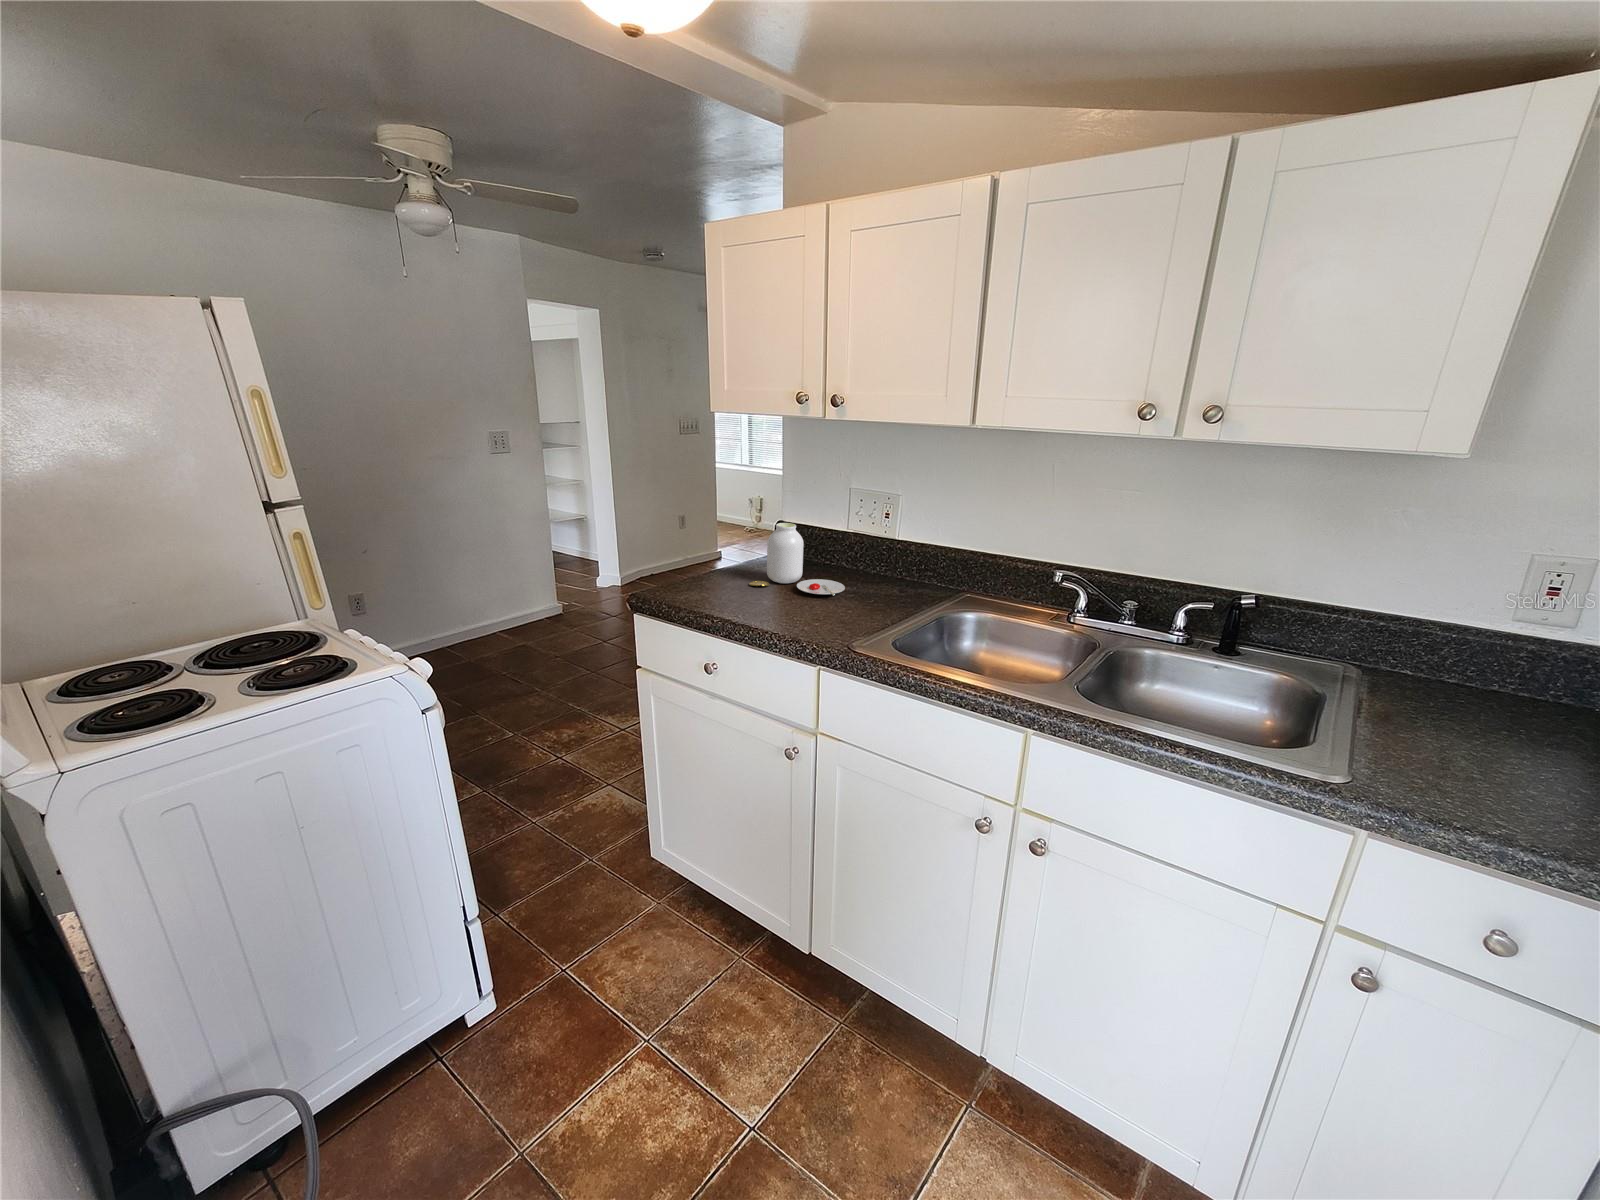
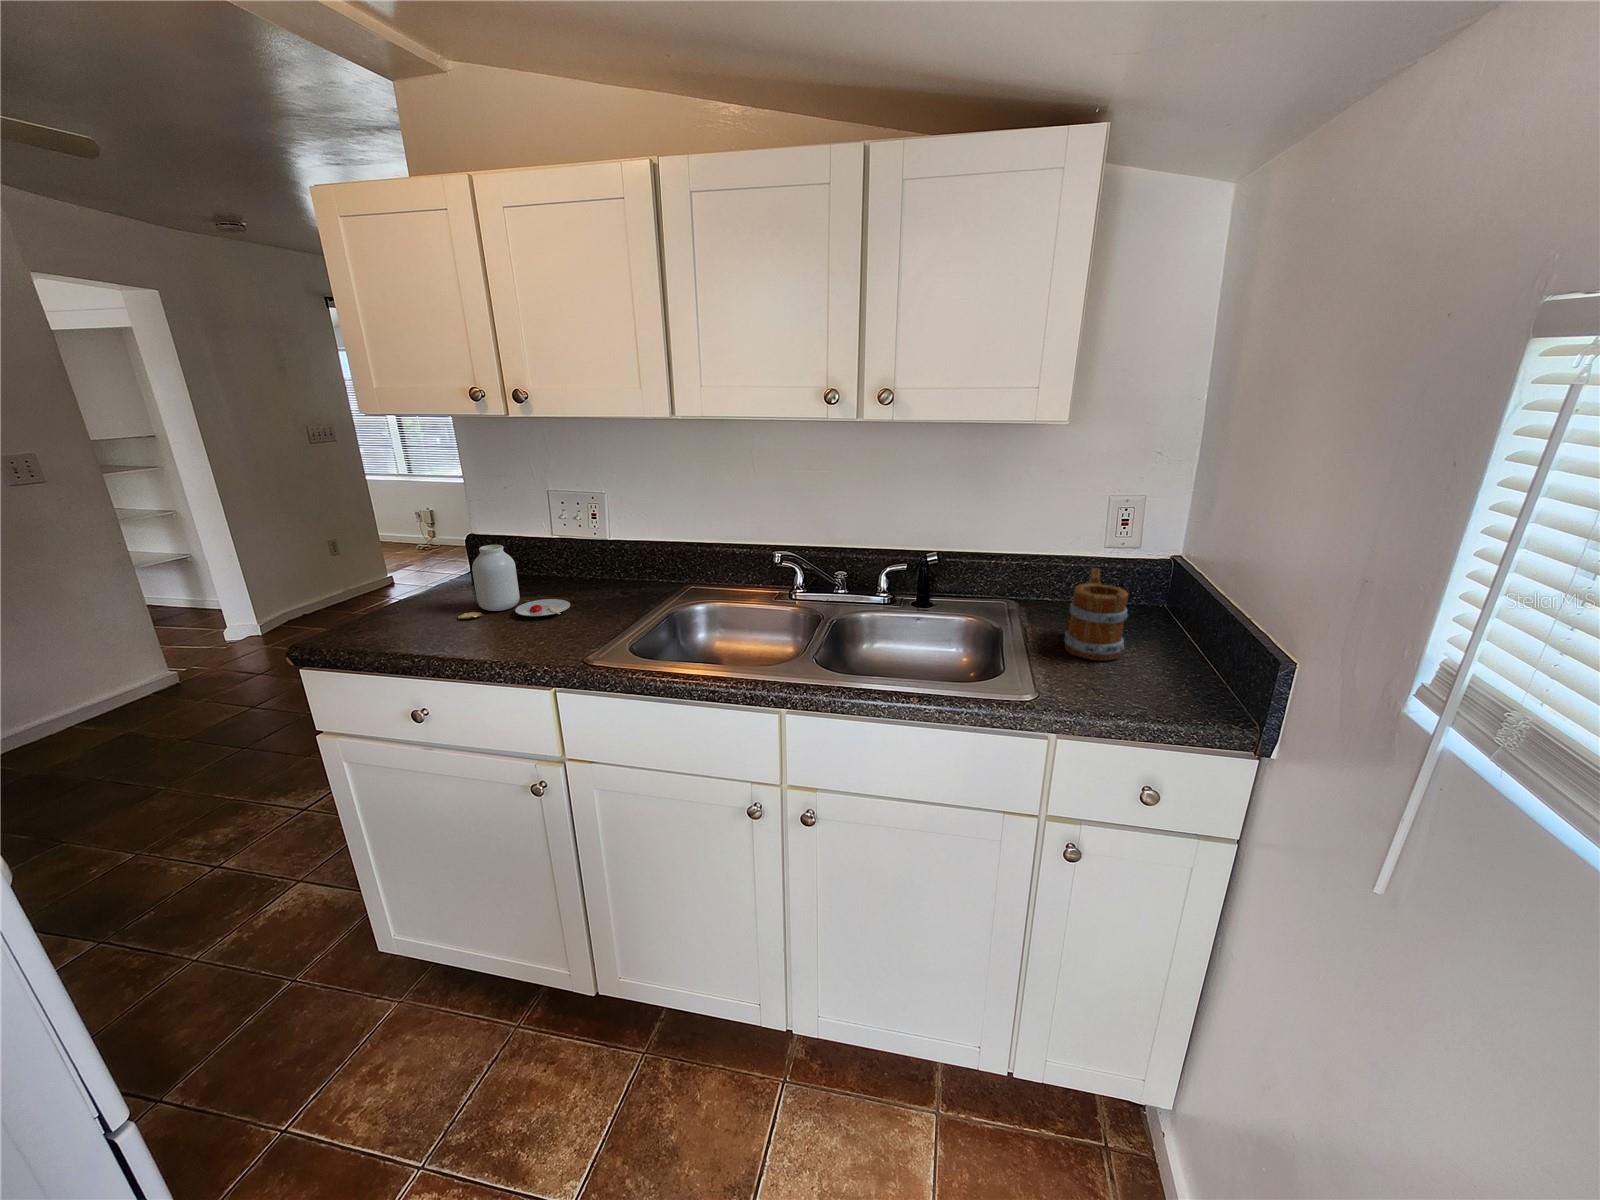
mug: none [1410,646,1521,766] -> present [1064,568,1128,660]

